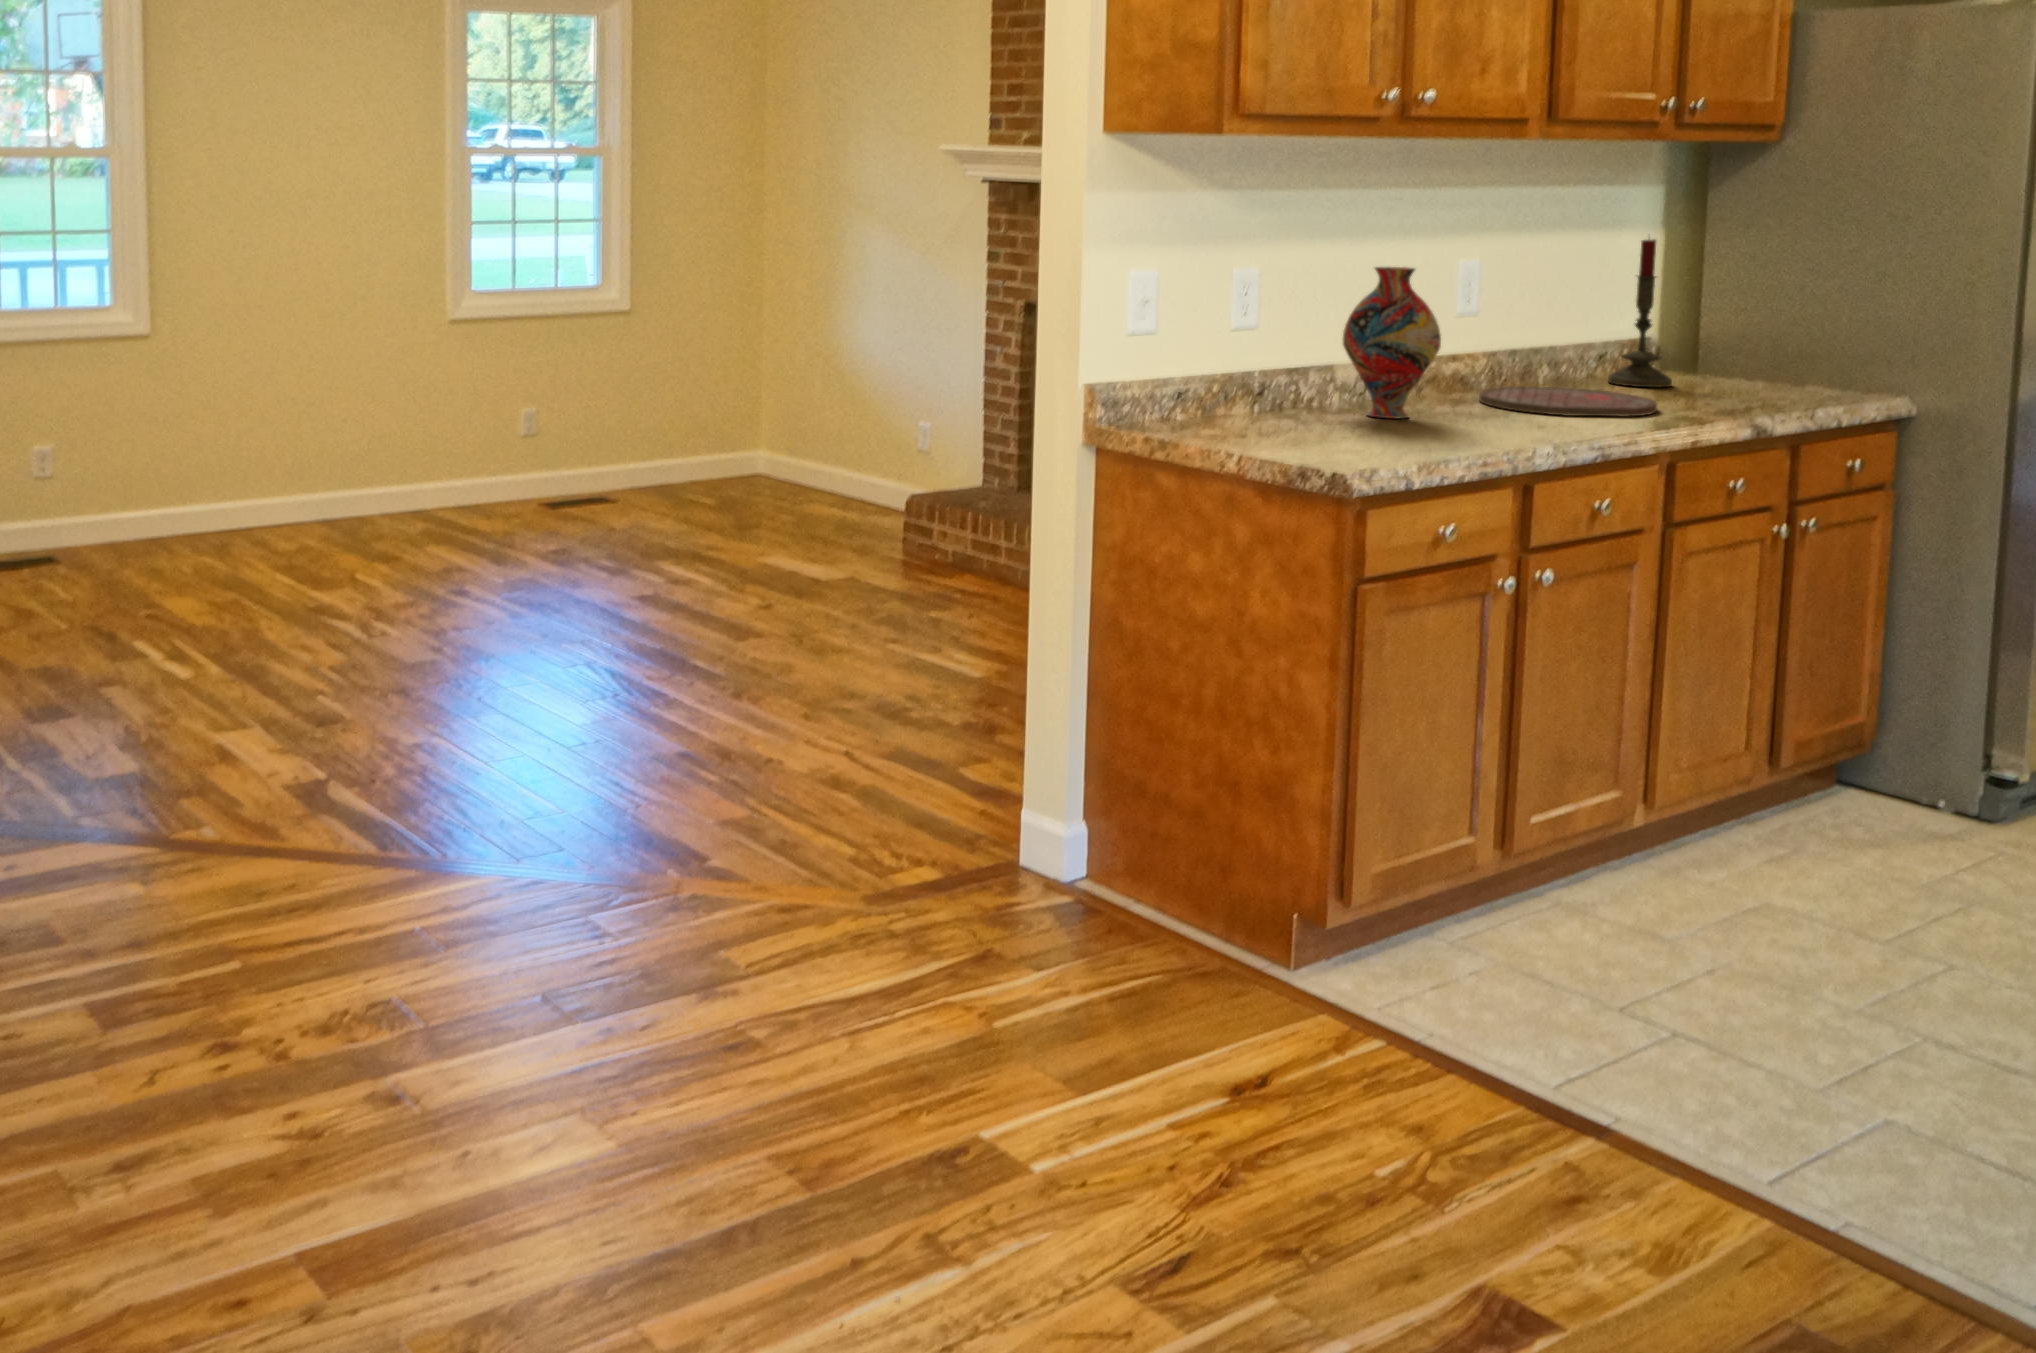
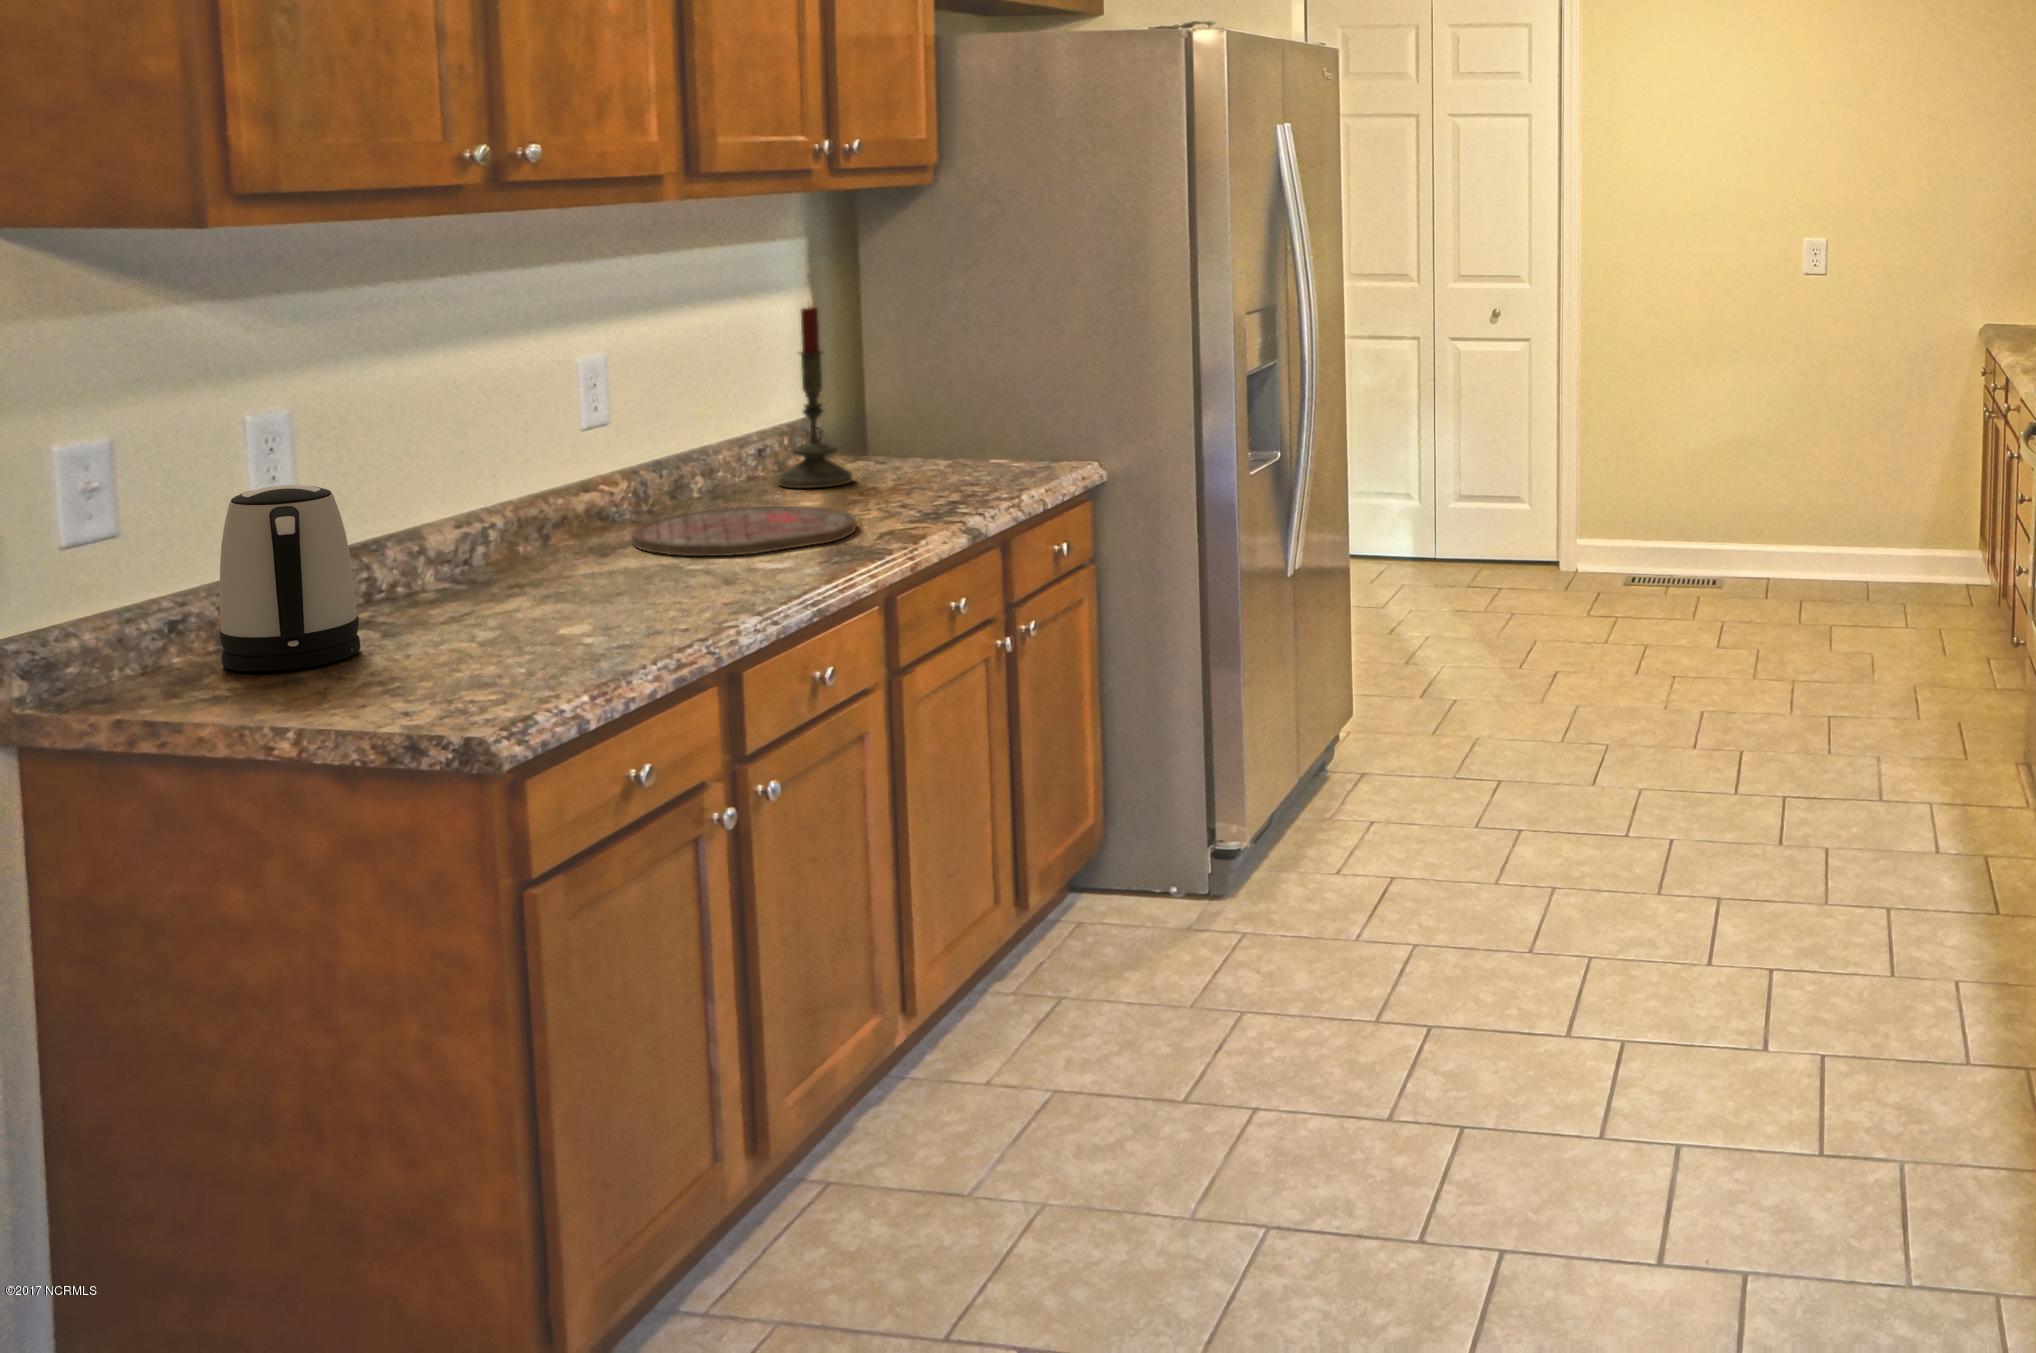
vase: present [1343,267,1441,419] -> none [435,387,583,604]
kettle: none [1204,312,1284,429] -> present [219,485,360,671]

